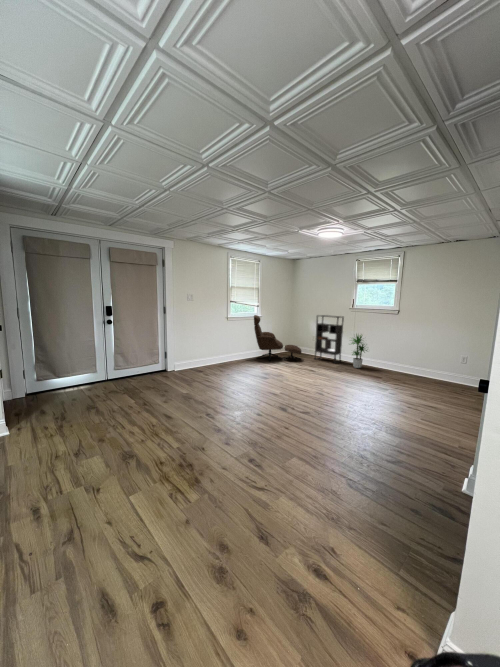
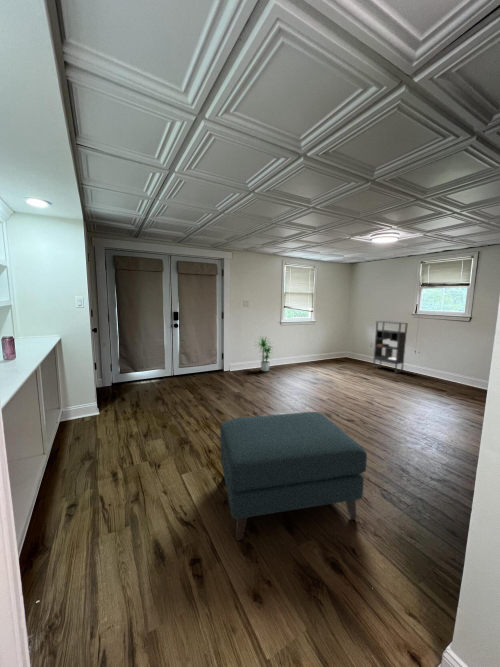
lounge chair: present [254,315,302,361] -> none [308,320,358,368]
potted plant: present [352,334,367,368] -> present [259,338,271,371]
ottoman: none [176,407,339,566] -> present [220,412,367,541]

